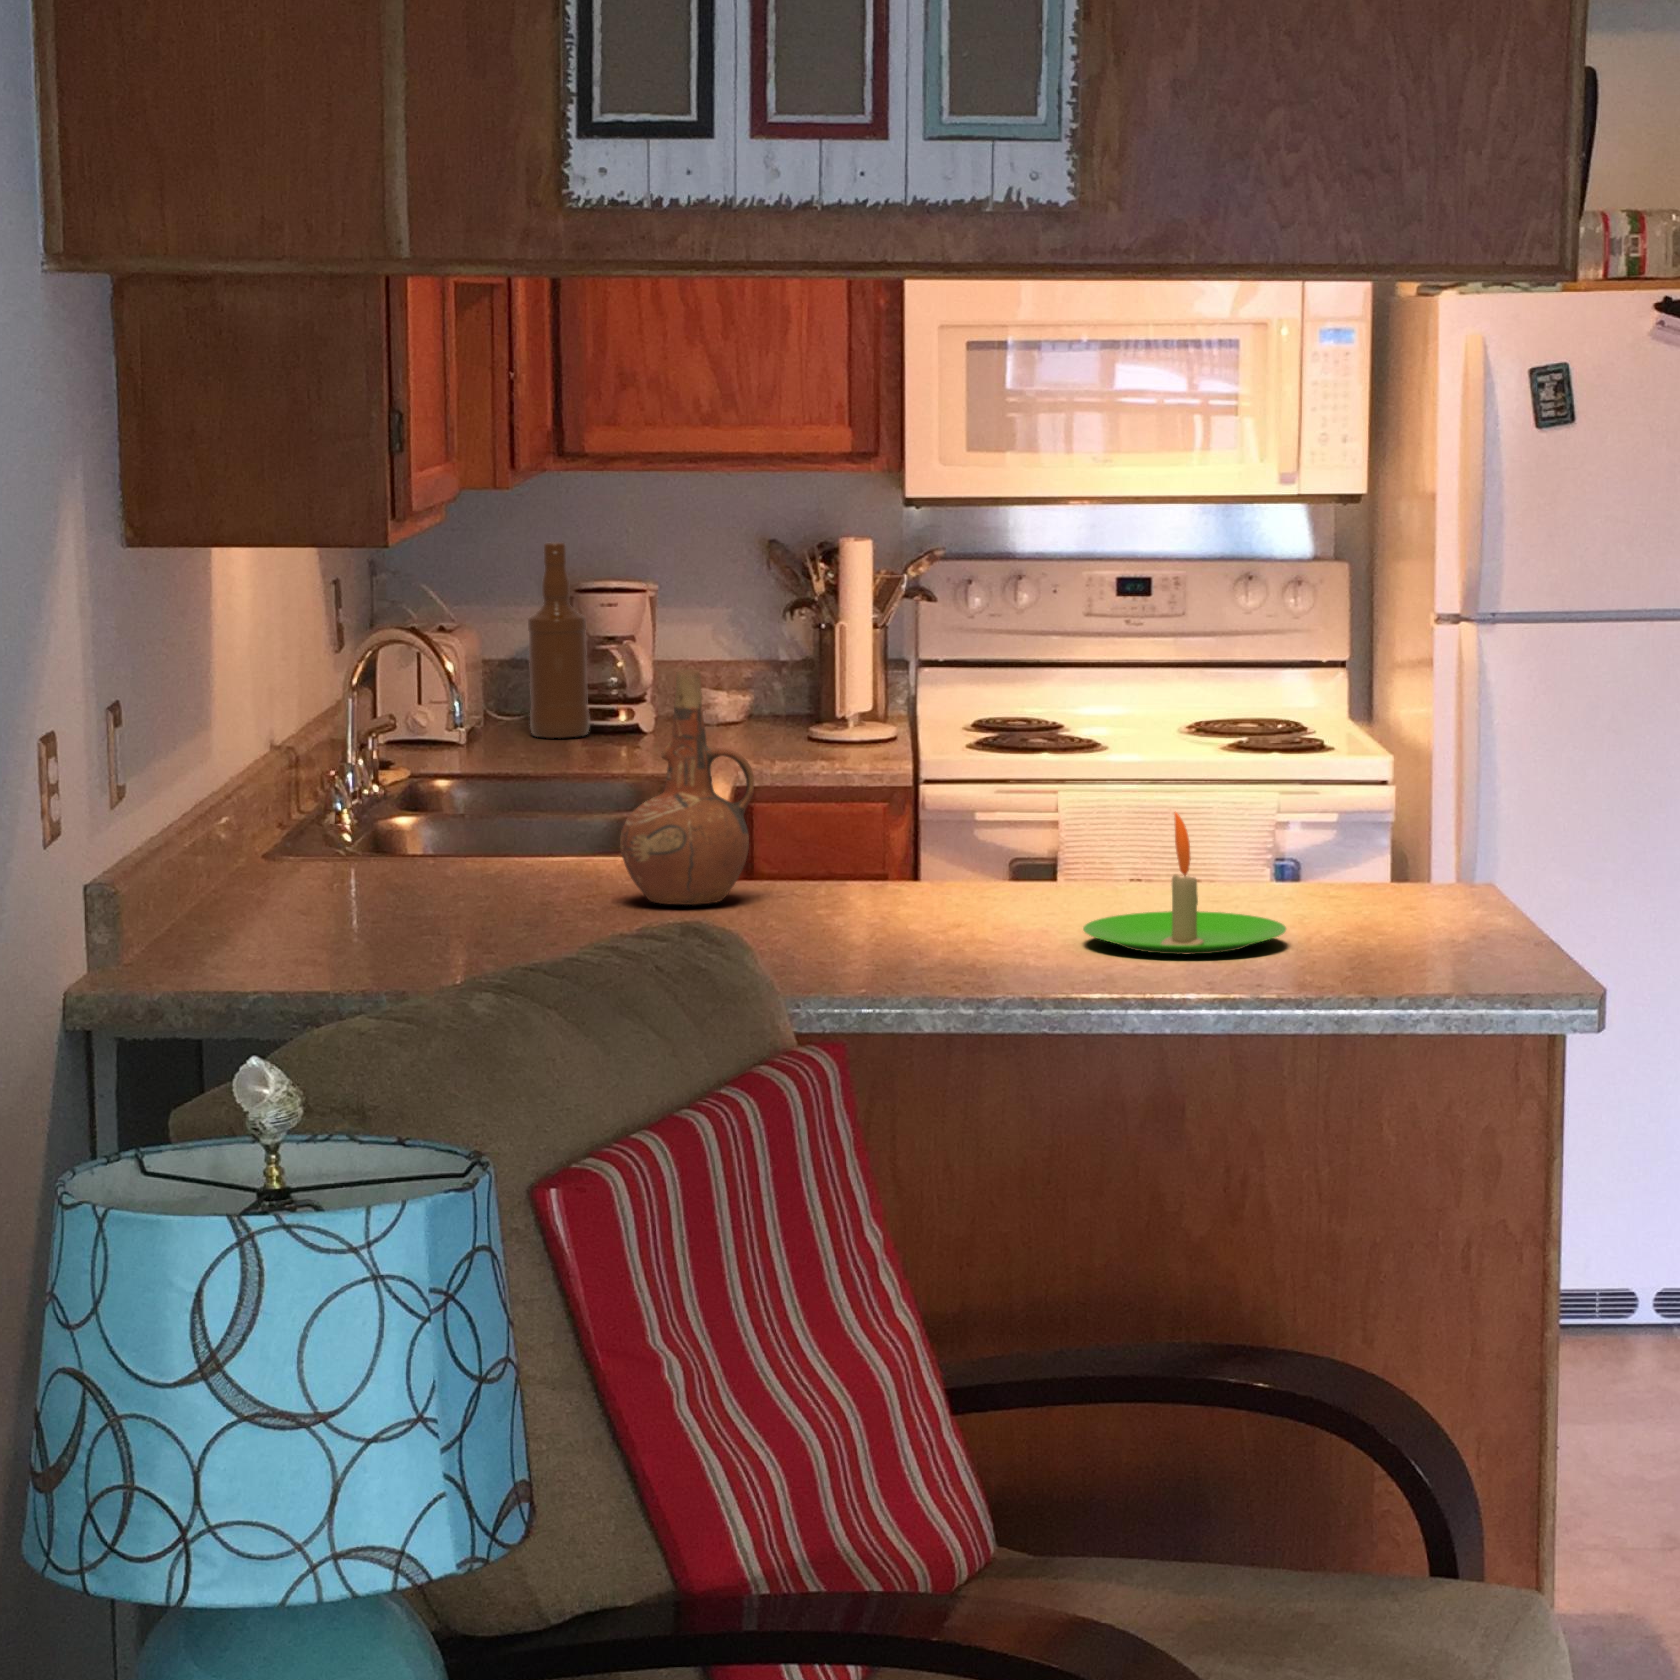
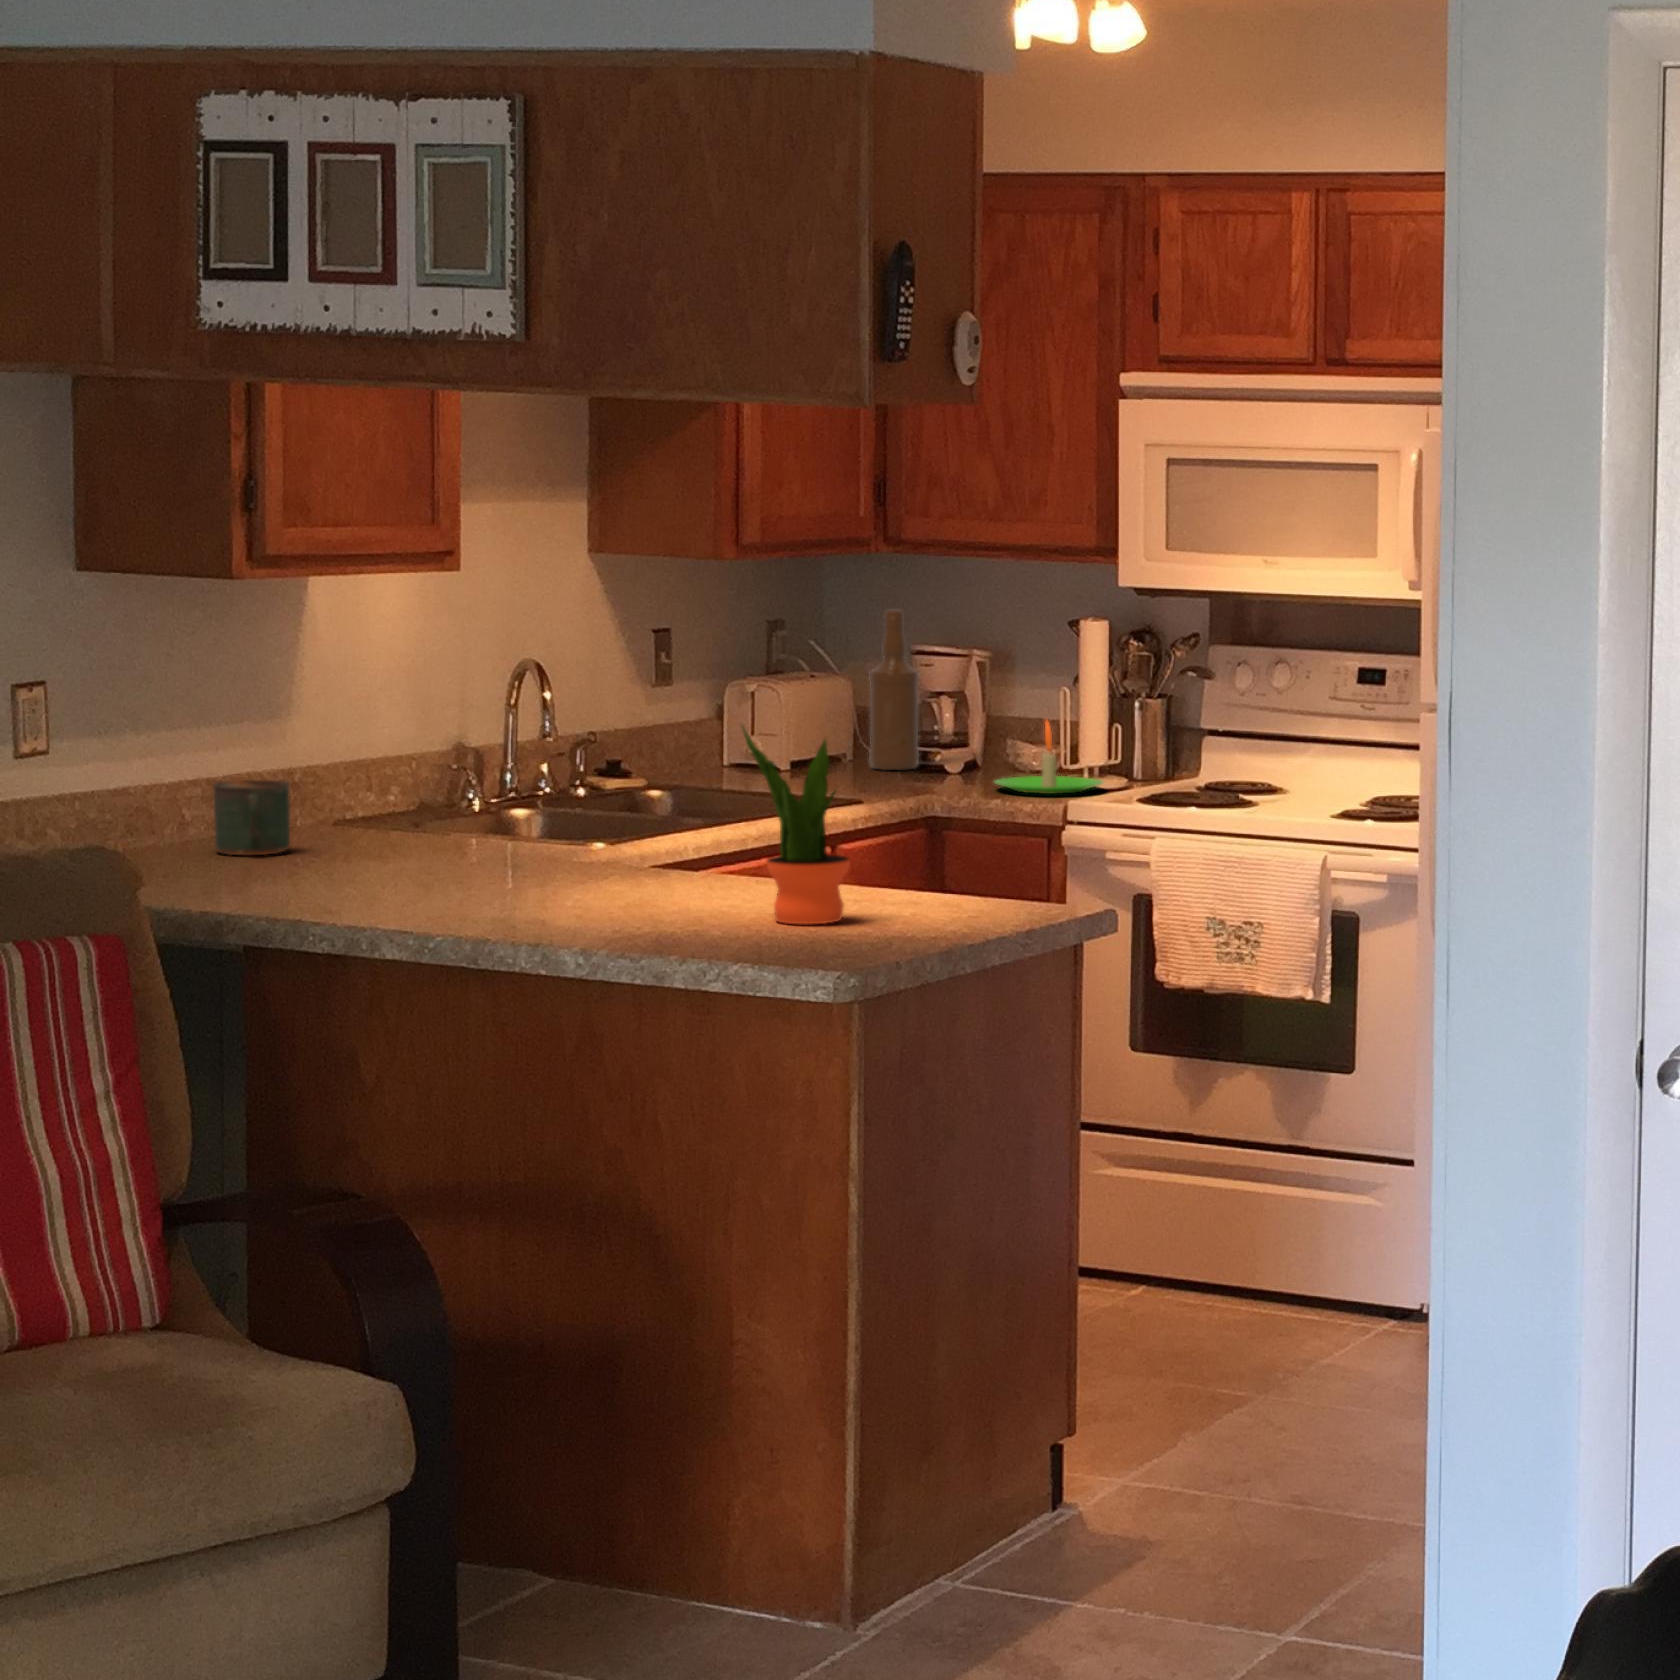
ceramic pitcher: present [620,670,754,905] -> none [344,693,454,875]
potted plant: none [1291,674,1426,914] -> present [742,727,850,924]
mug: none [338,798,438,900] -> present [213,779,290,855]
candle: present [1083,813,1286,954] -> present [995,721,1103,794]

